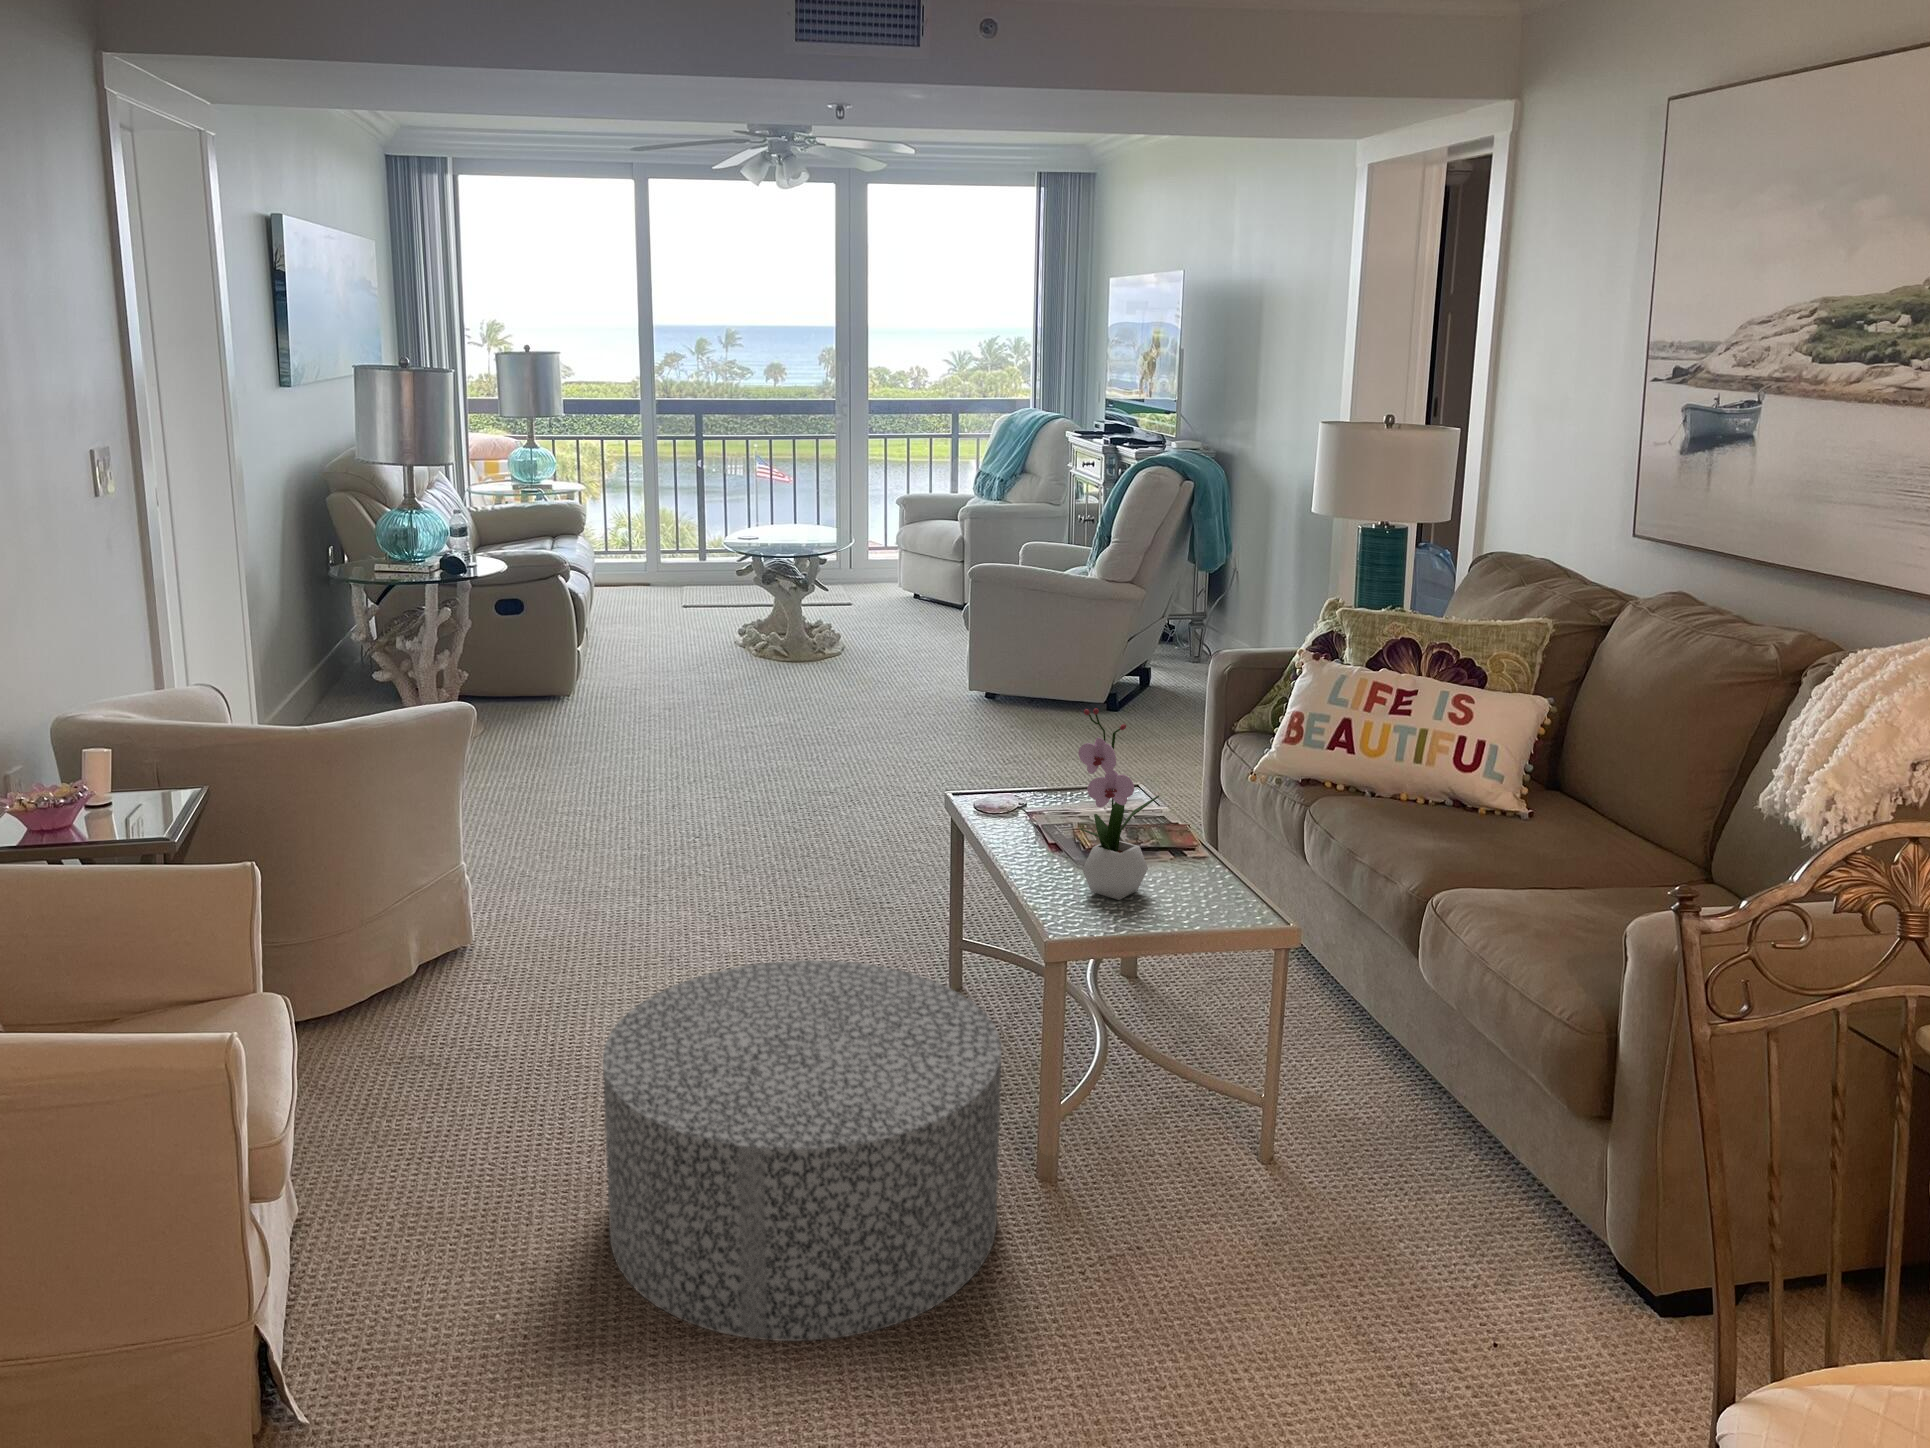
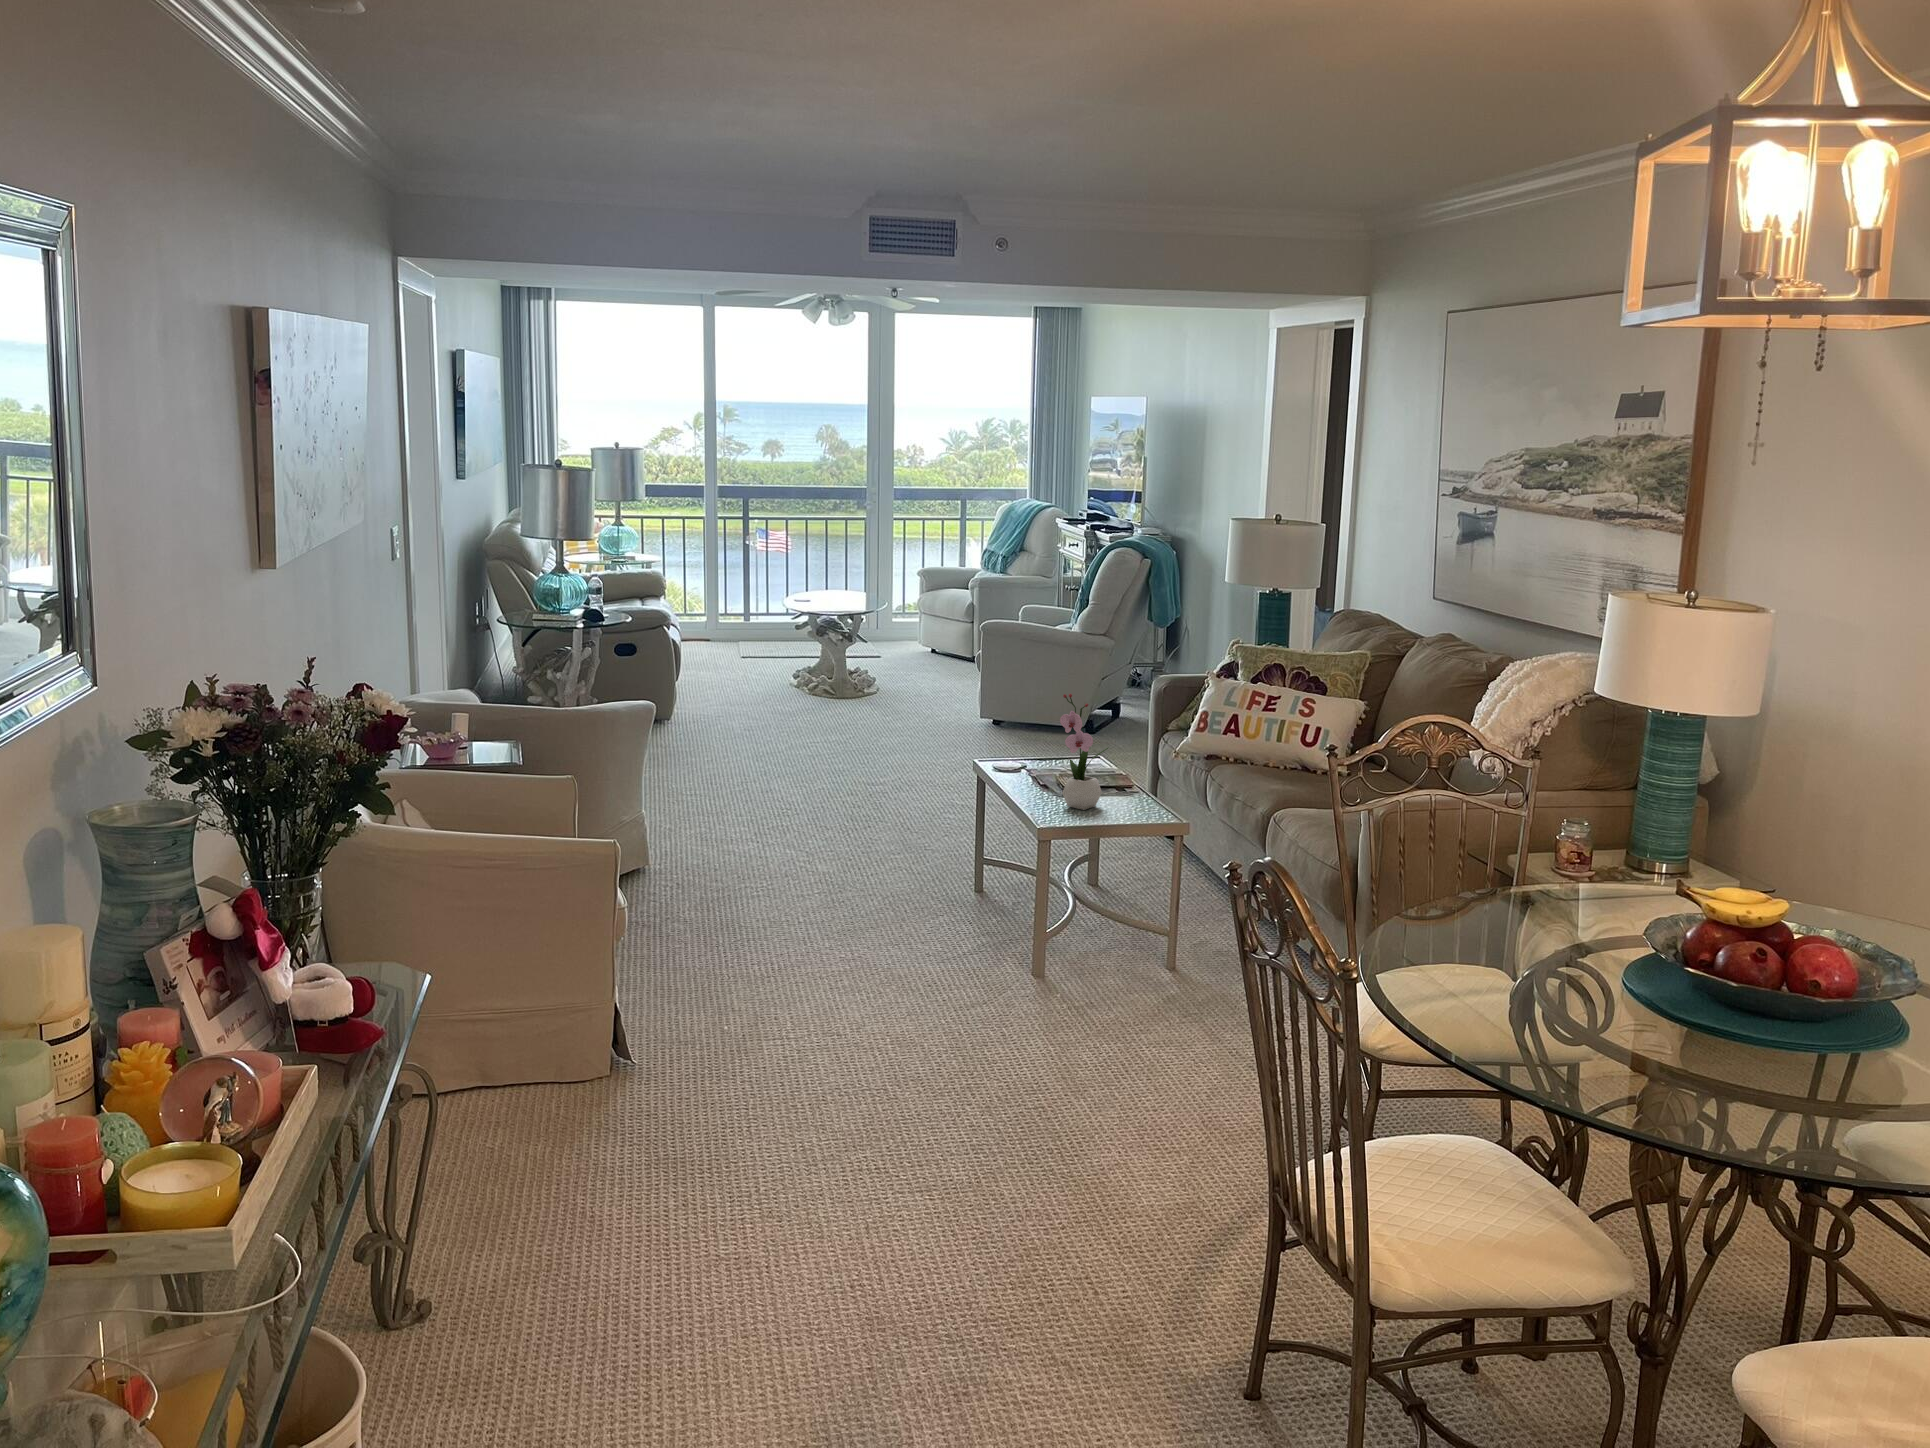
ottoman: present [603,960,1001,1341] -> none [784,849,1015,1037]

